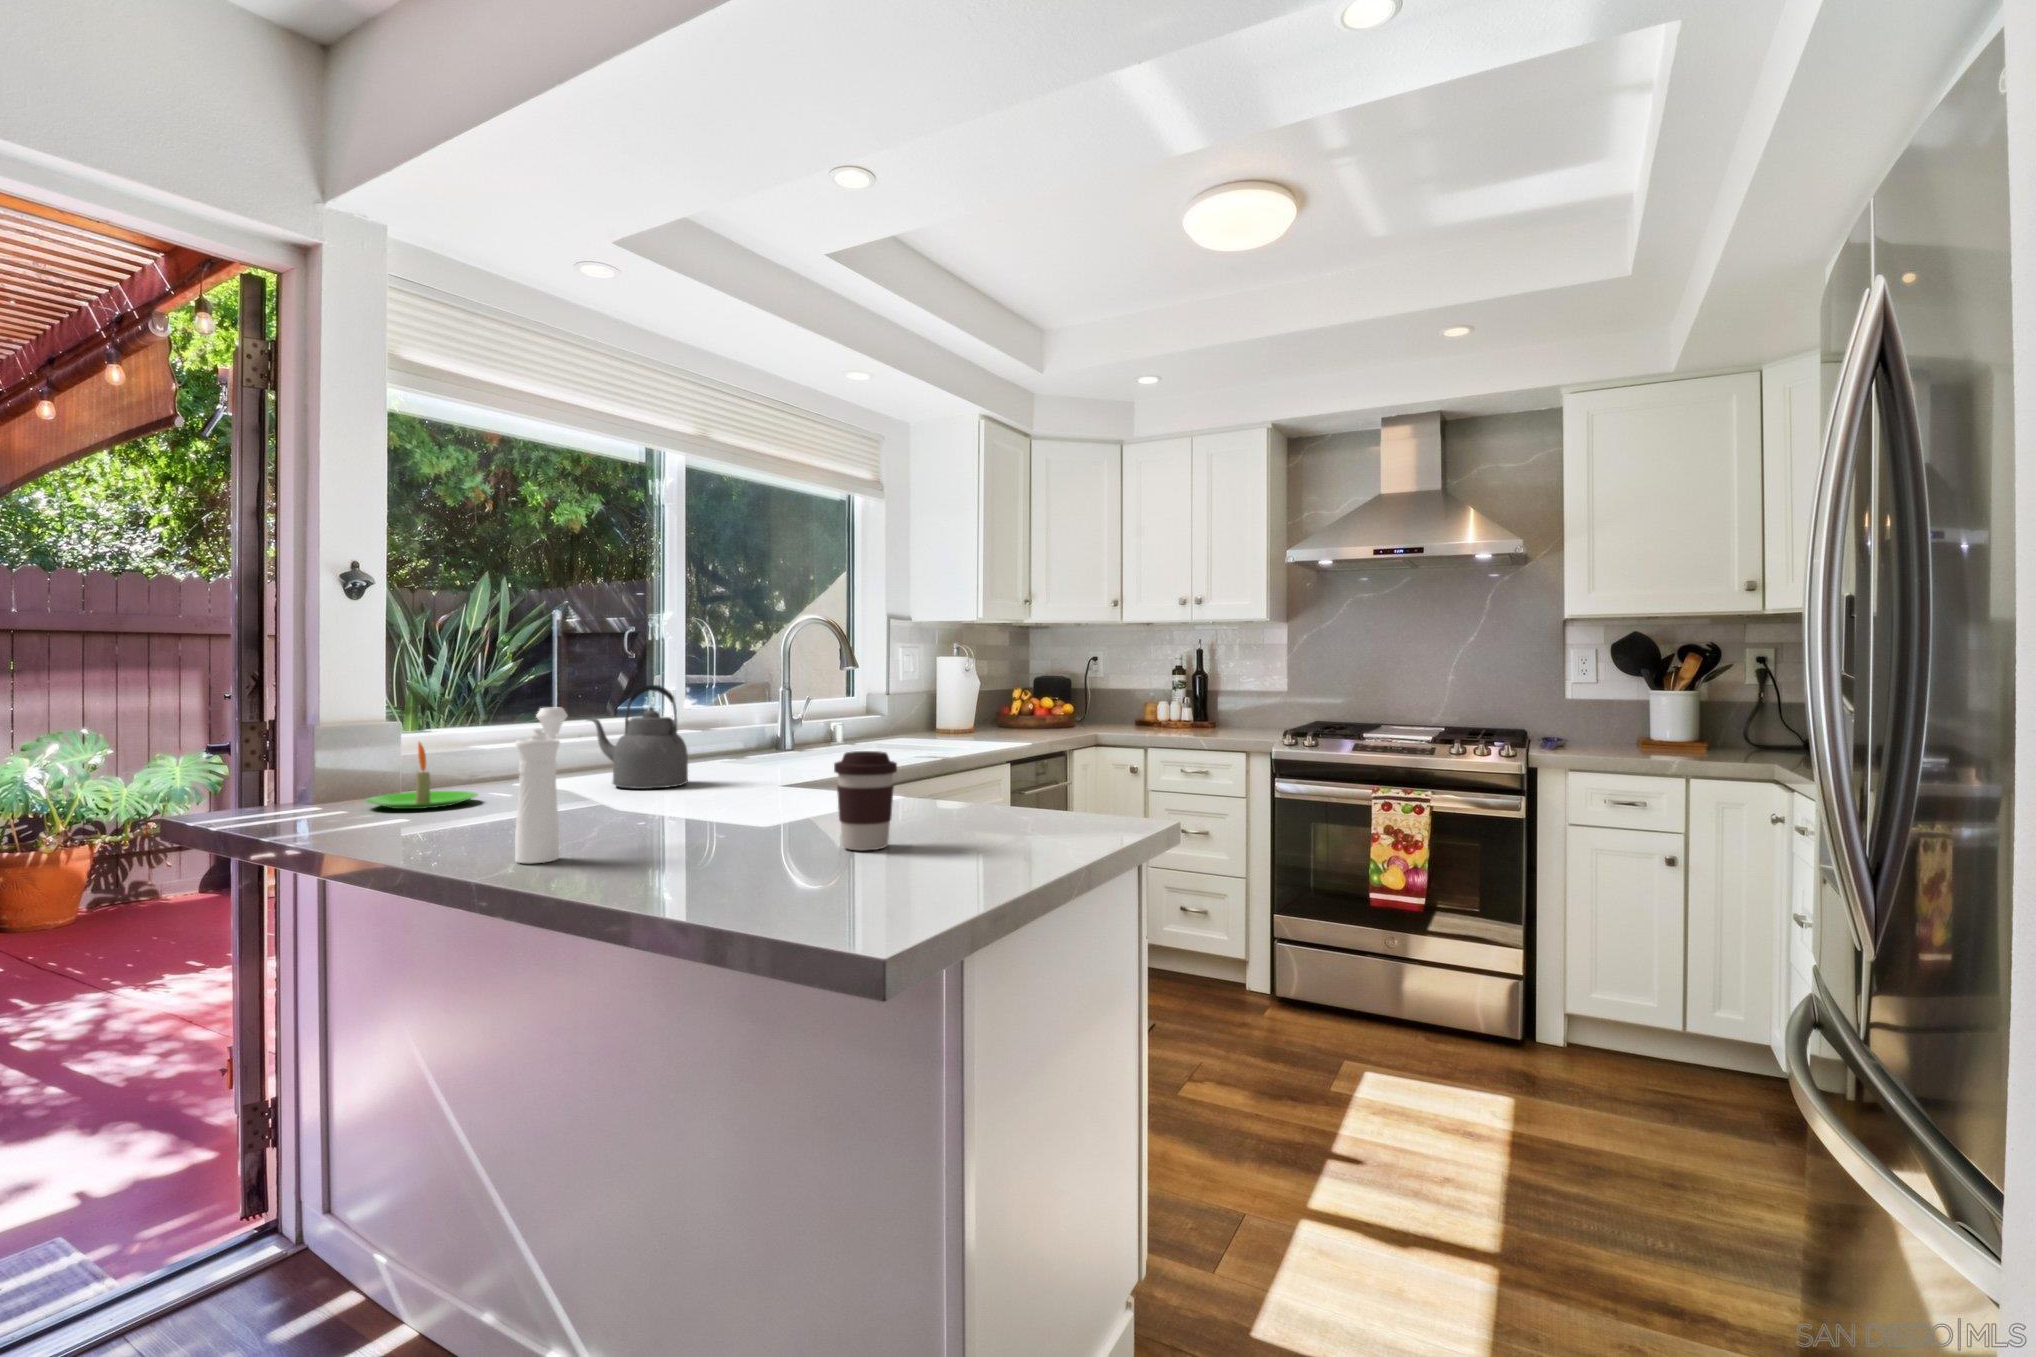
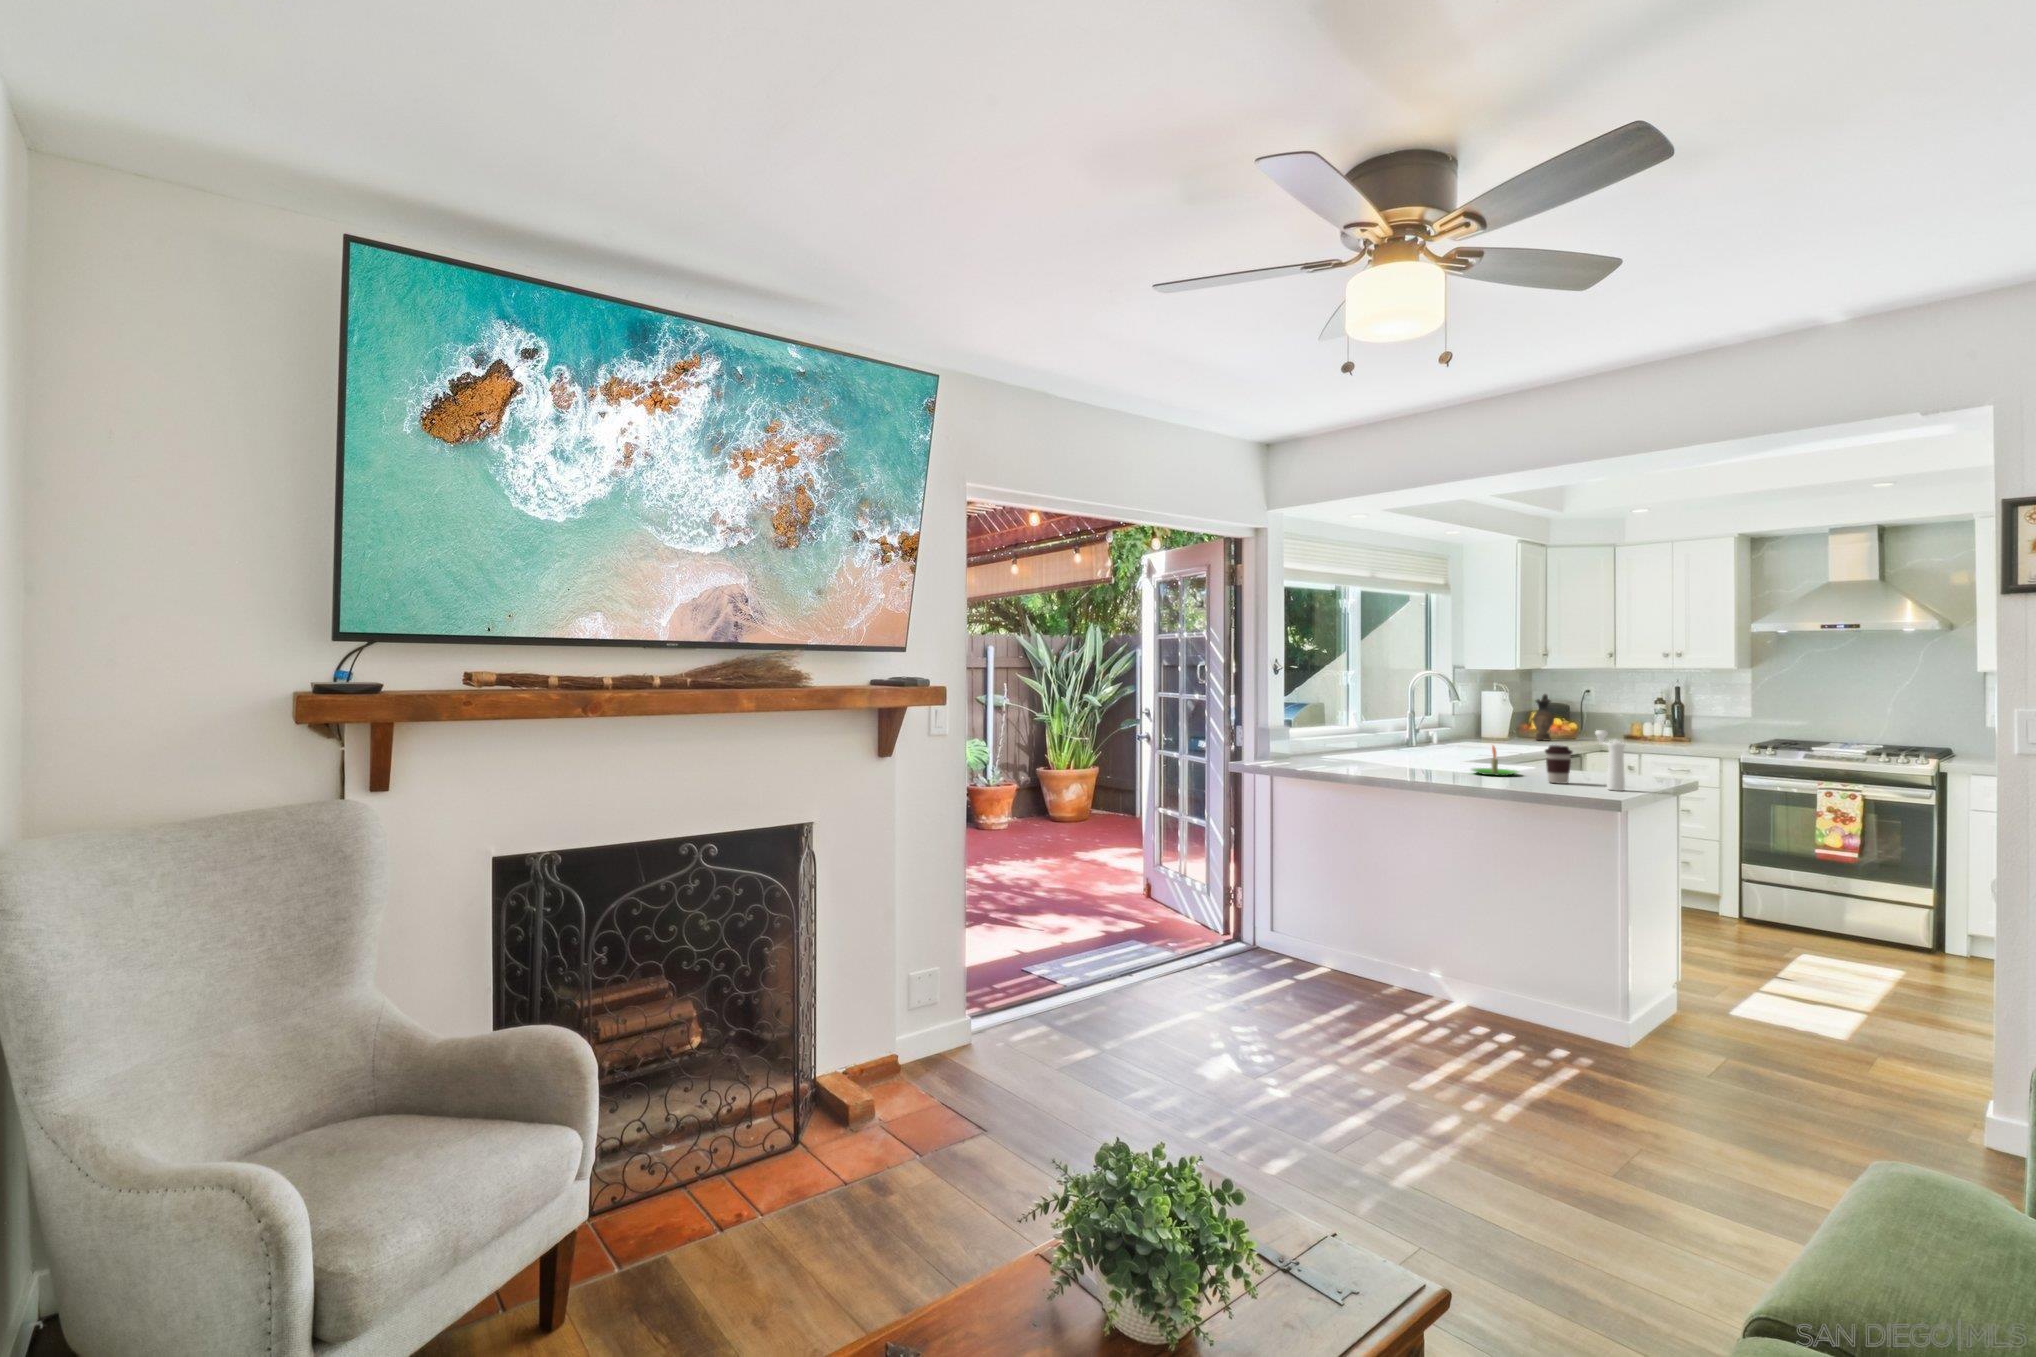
ceramic pitcher: none [1009,661,1038,731] -> present [1533,694,1554,740]
kettle: present [588,685,688,789] -> none [1358,713,1410,762]
pepper mill: present [515,708,567,863] -> present [1595,730,1625,791]
candle: present [366,742,477,809] -> present [1471,746,1518,776]

